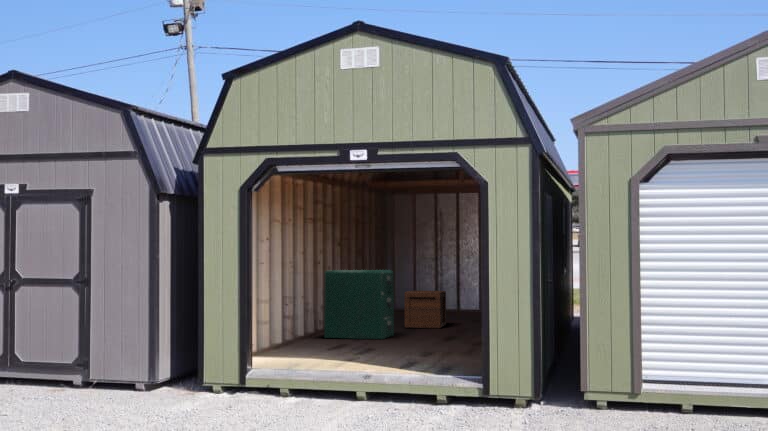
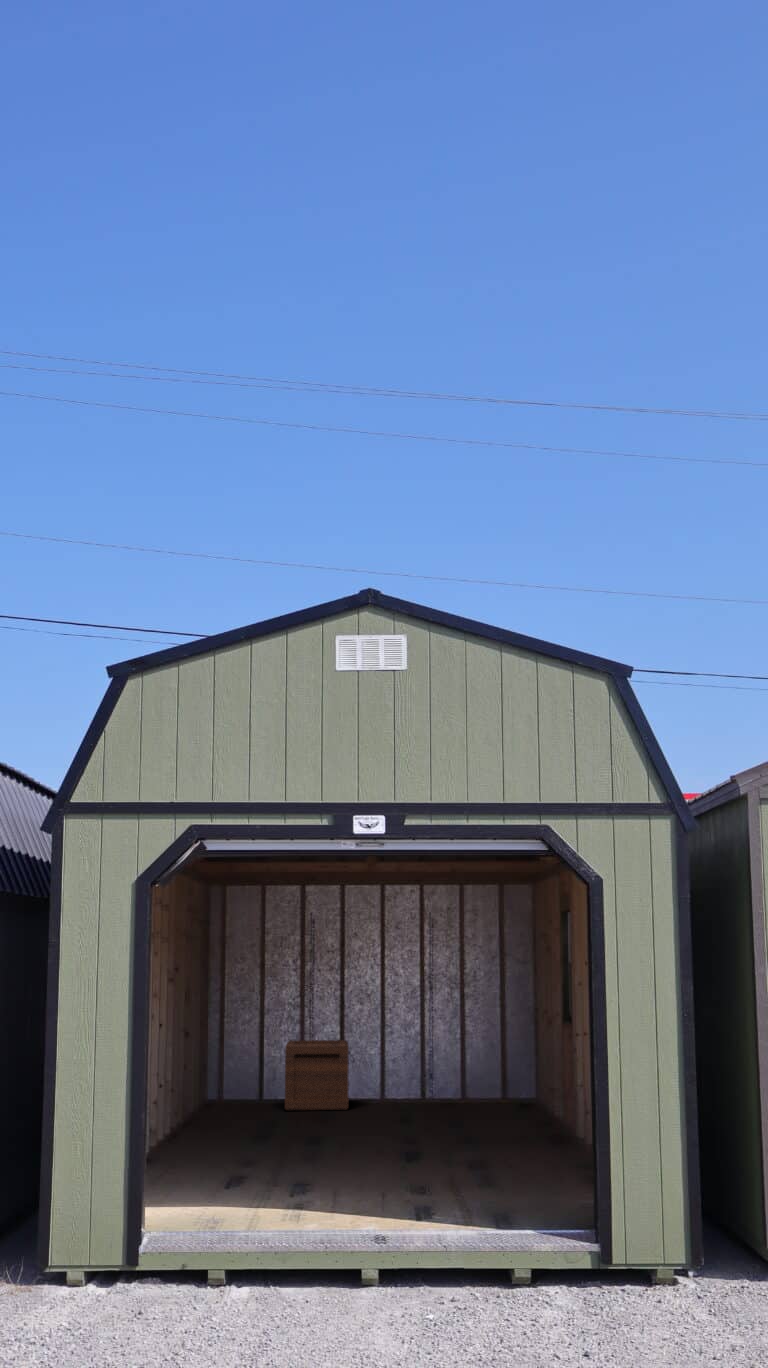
filing cabinet: present [324,270,394,339] -> none [170,1010,291,1140]

